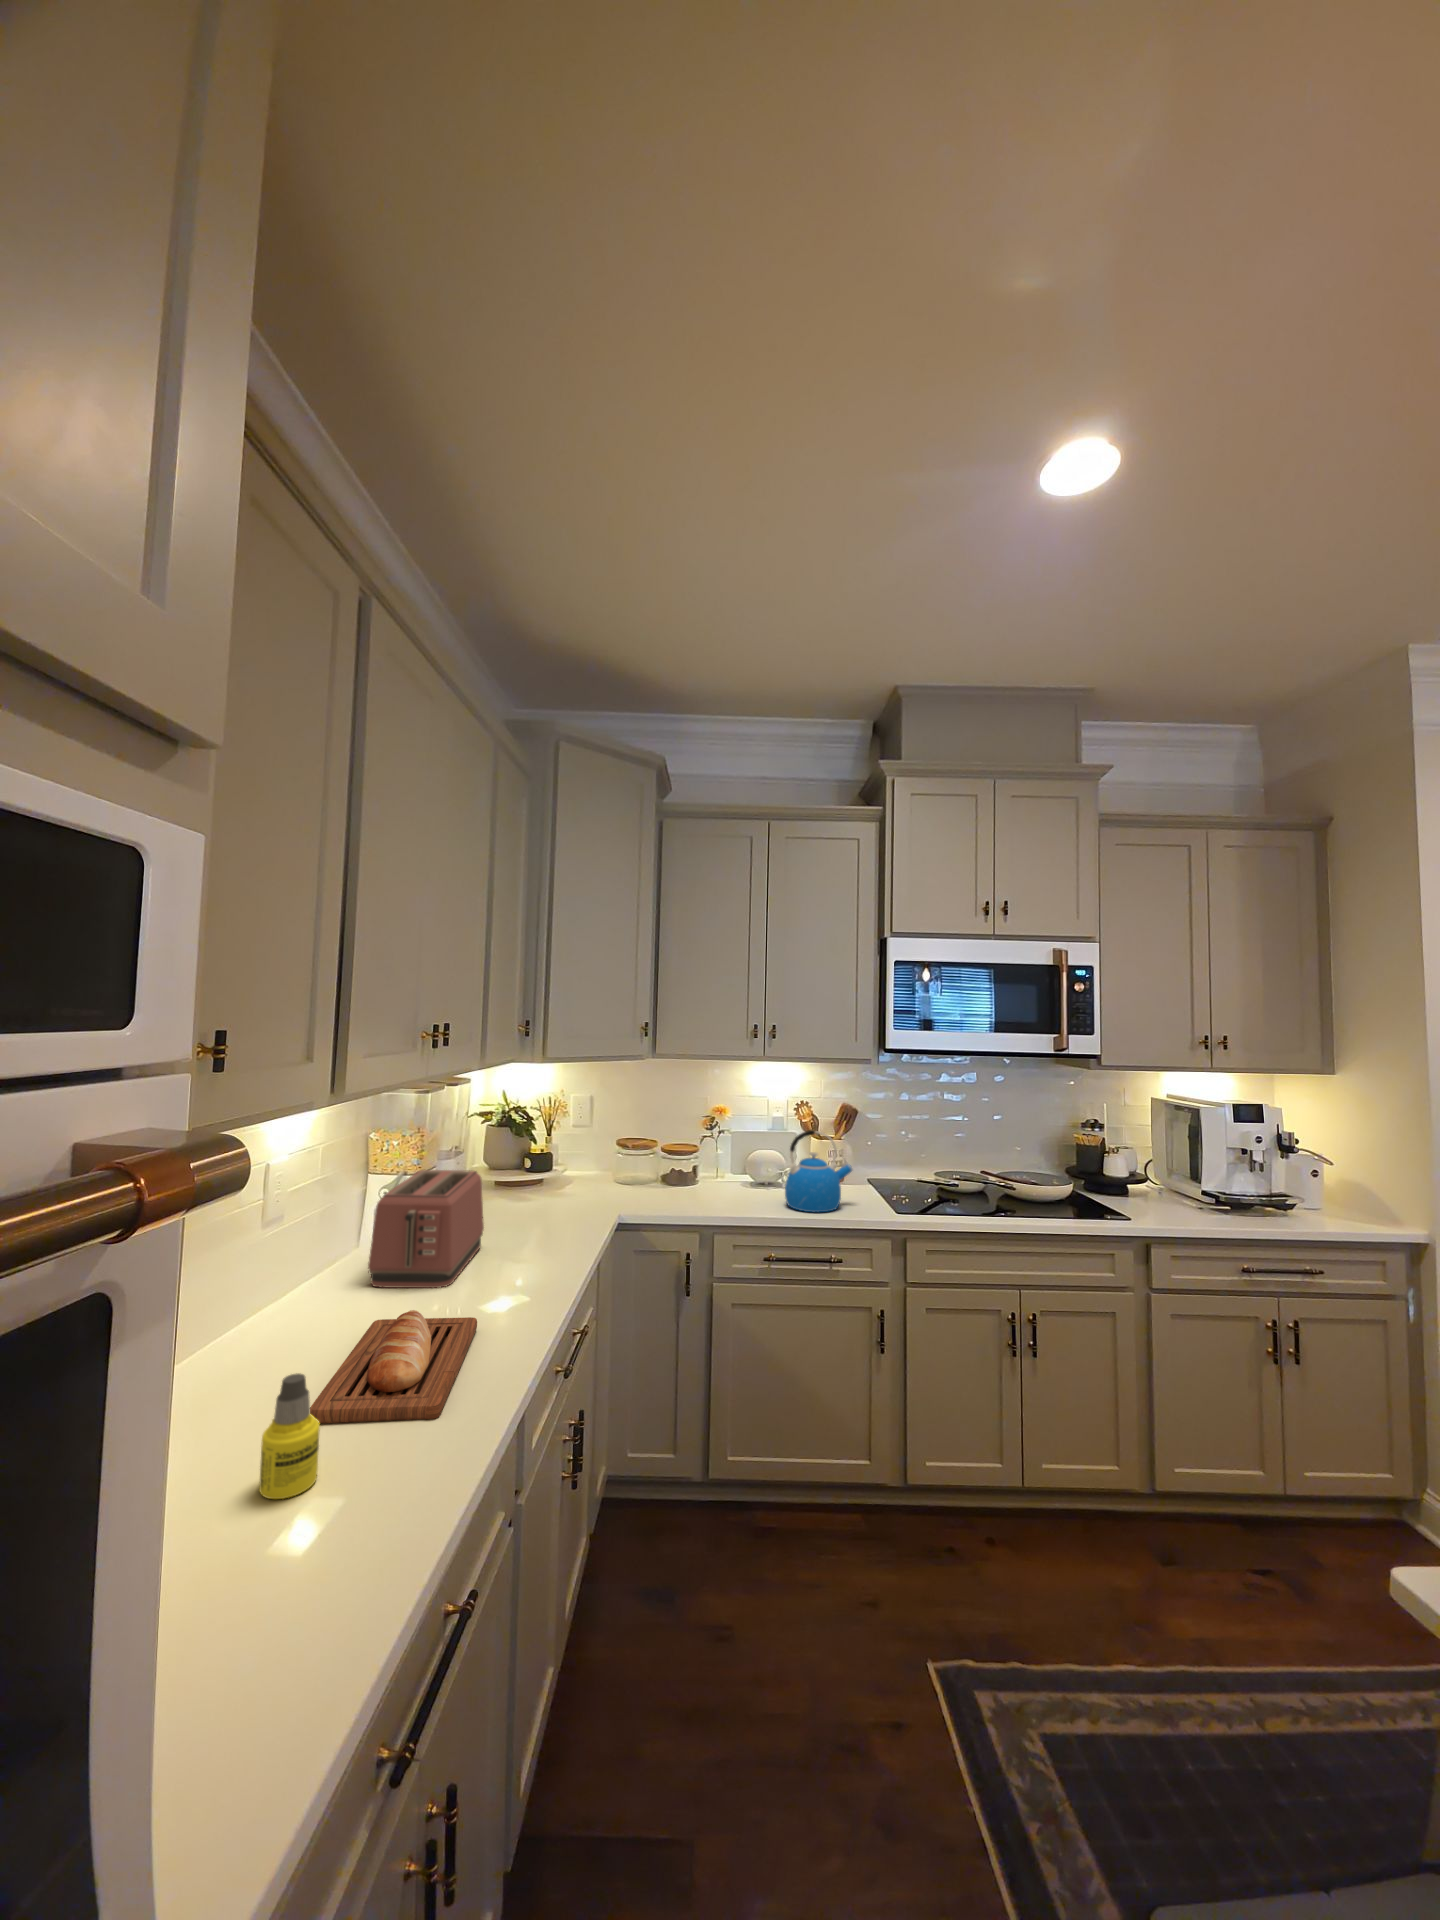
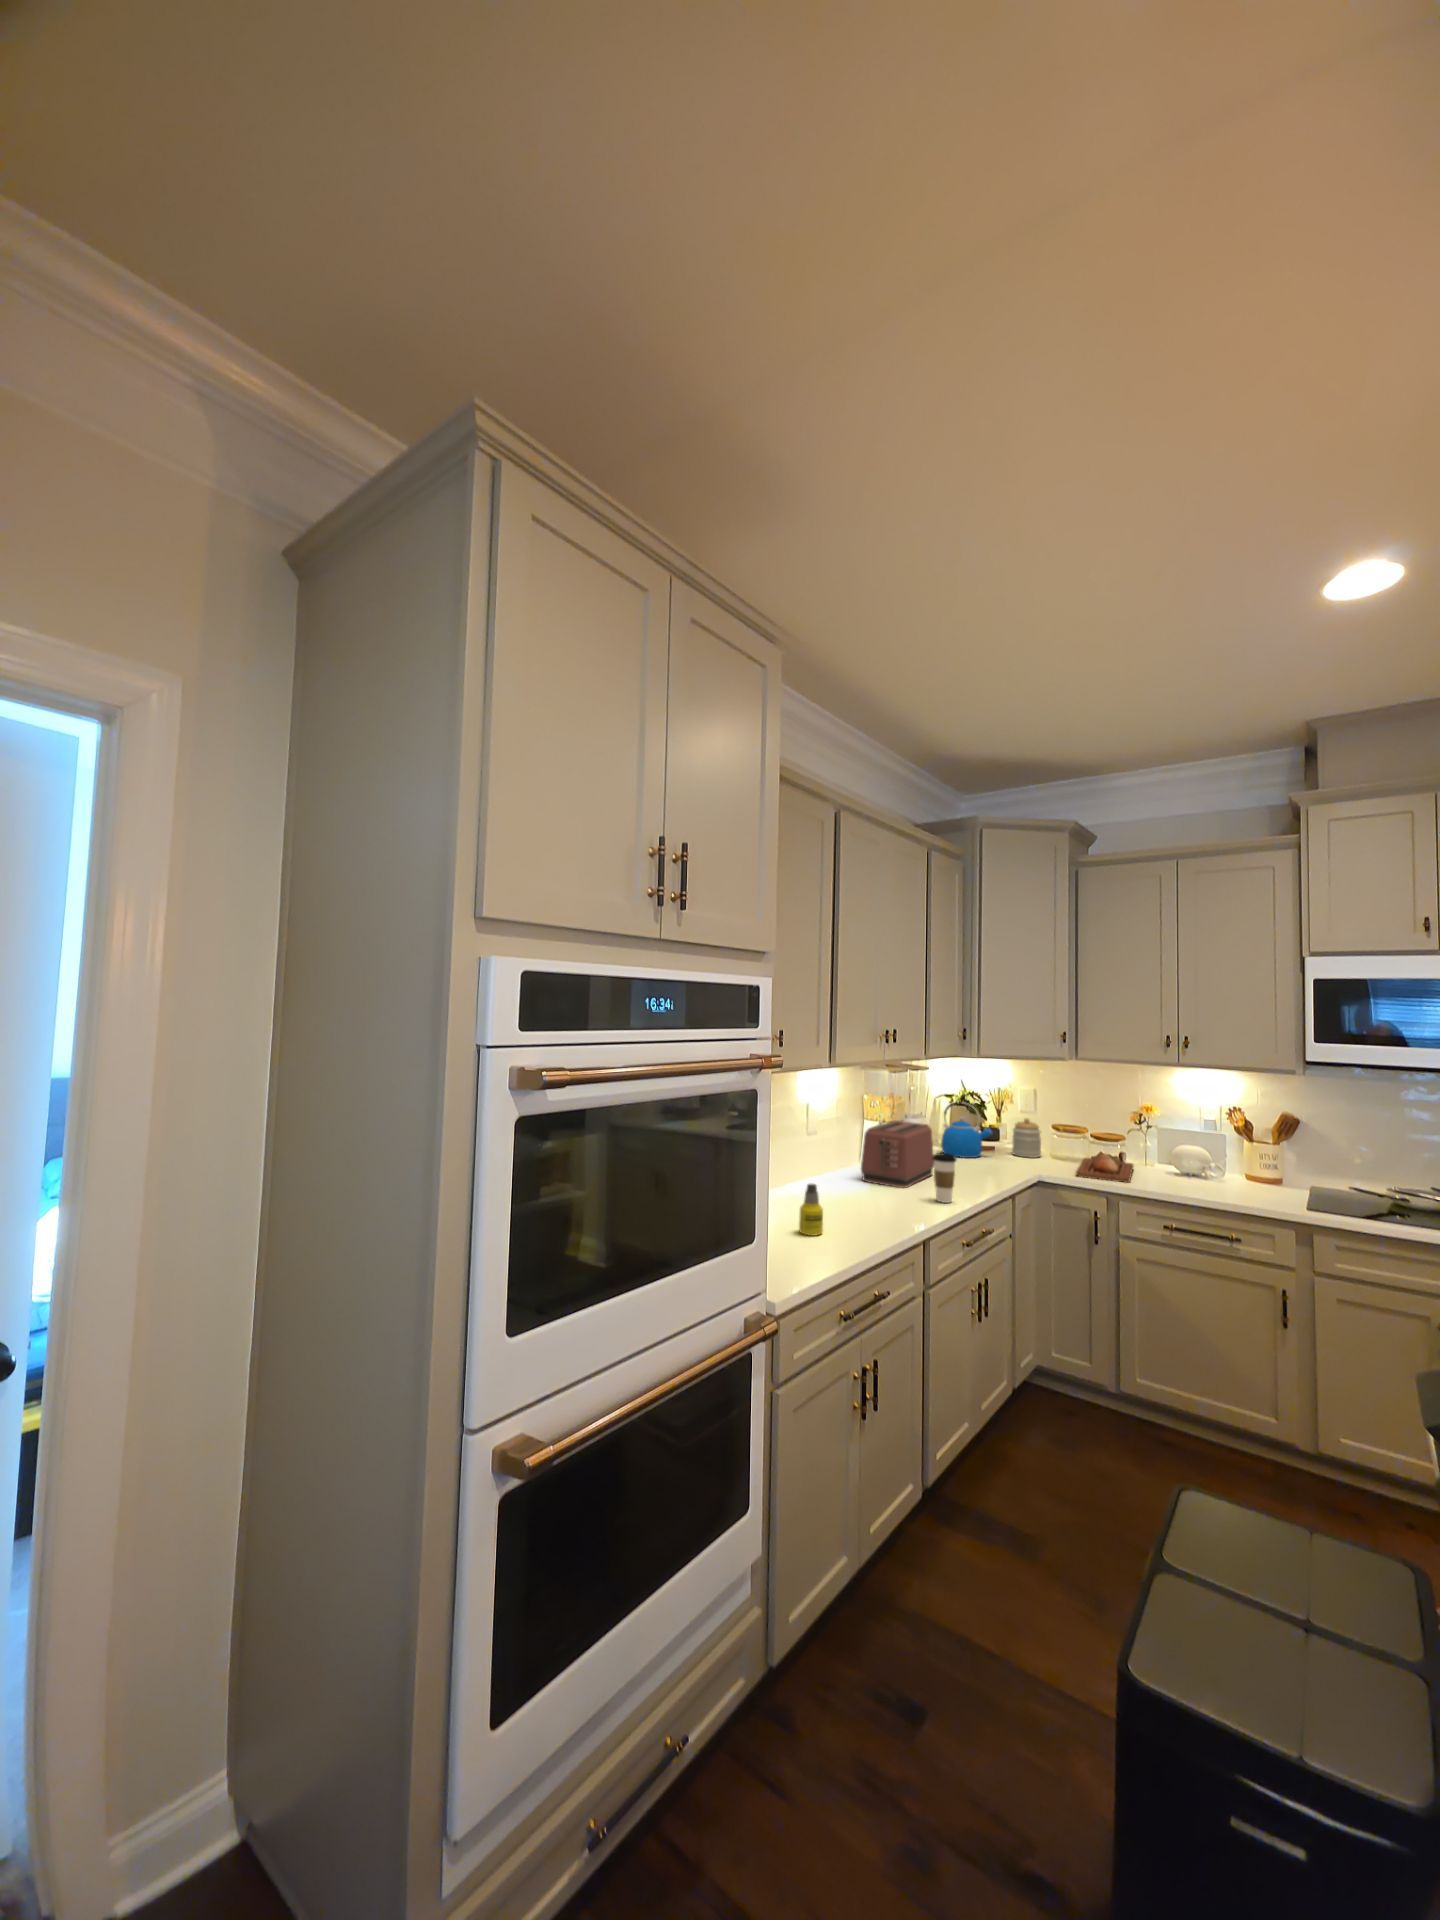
kettle: present [785,1130,852,1212] -> present [941,1101,992,1158]
jar: none [568,1136,605,1188] -> present [1012,1118,1041,1158]
coffee cup: none [504,1225,542,1308] -> present [933,1153,956,1203]
bread loaf: present [310,1310,477,1424] -> present [1076,1153,1133,1183]

